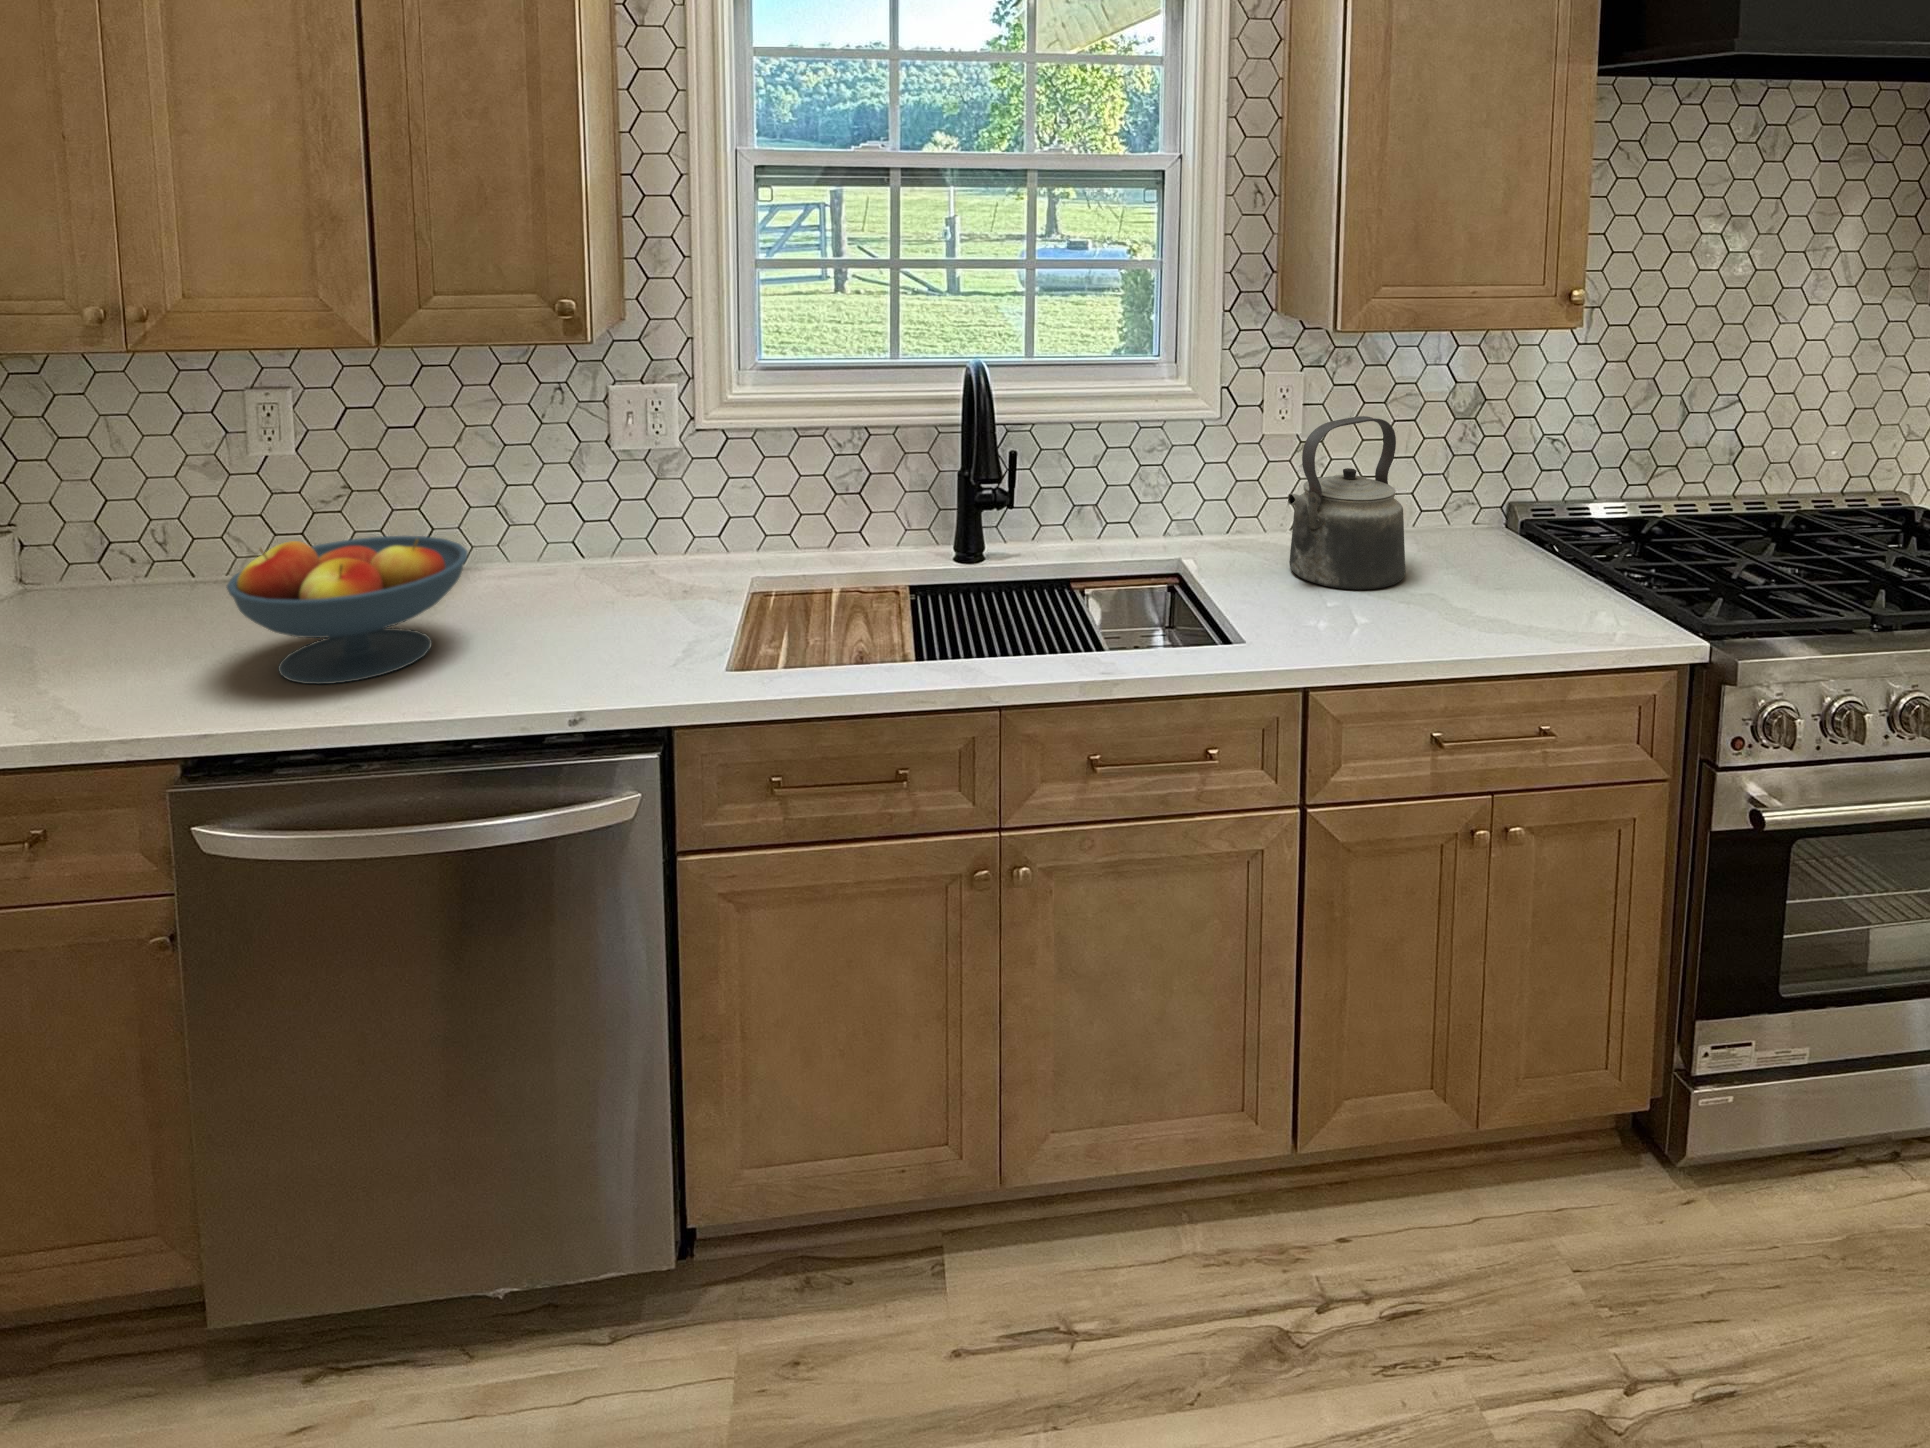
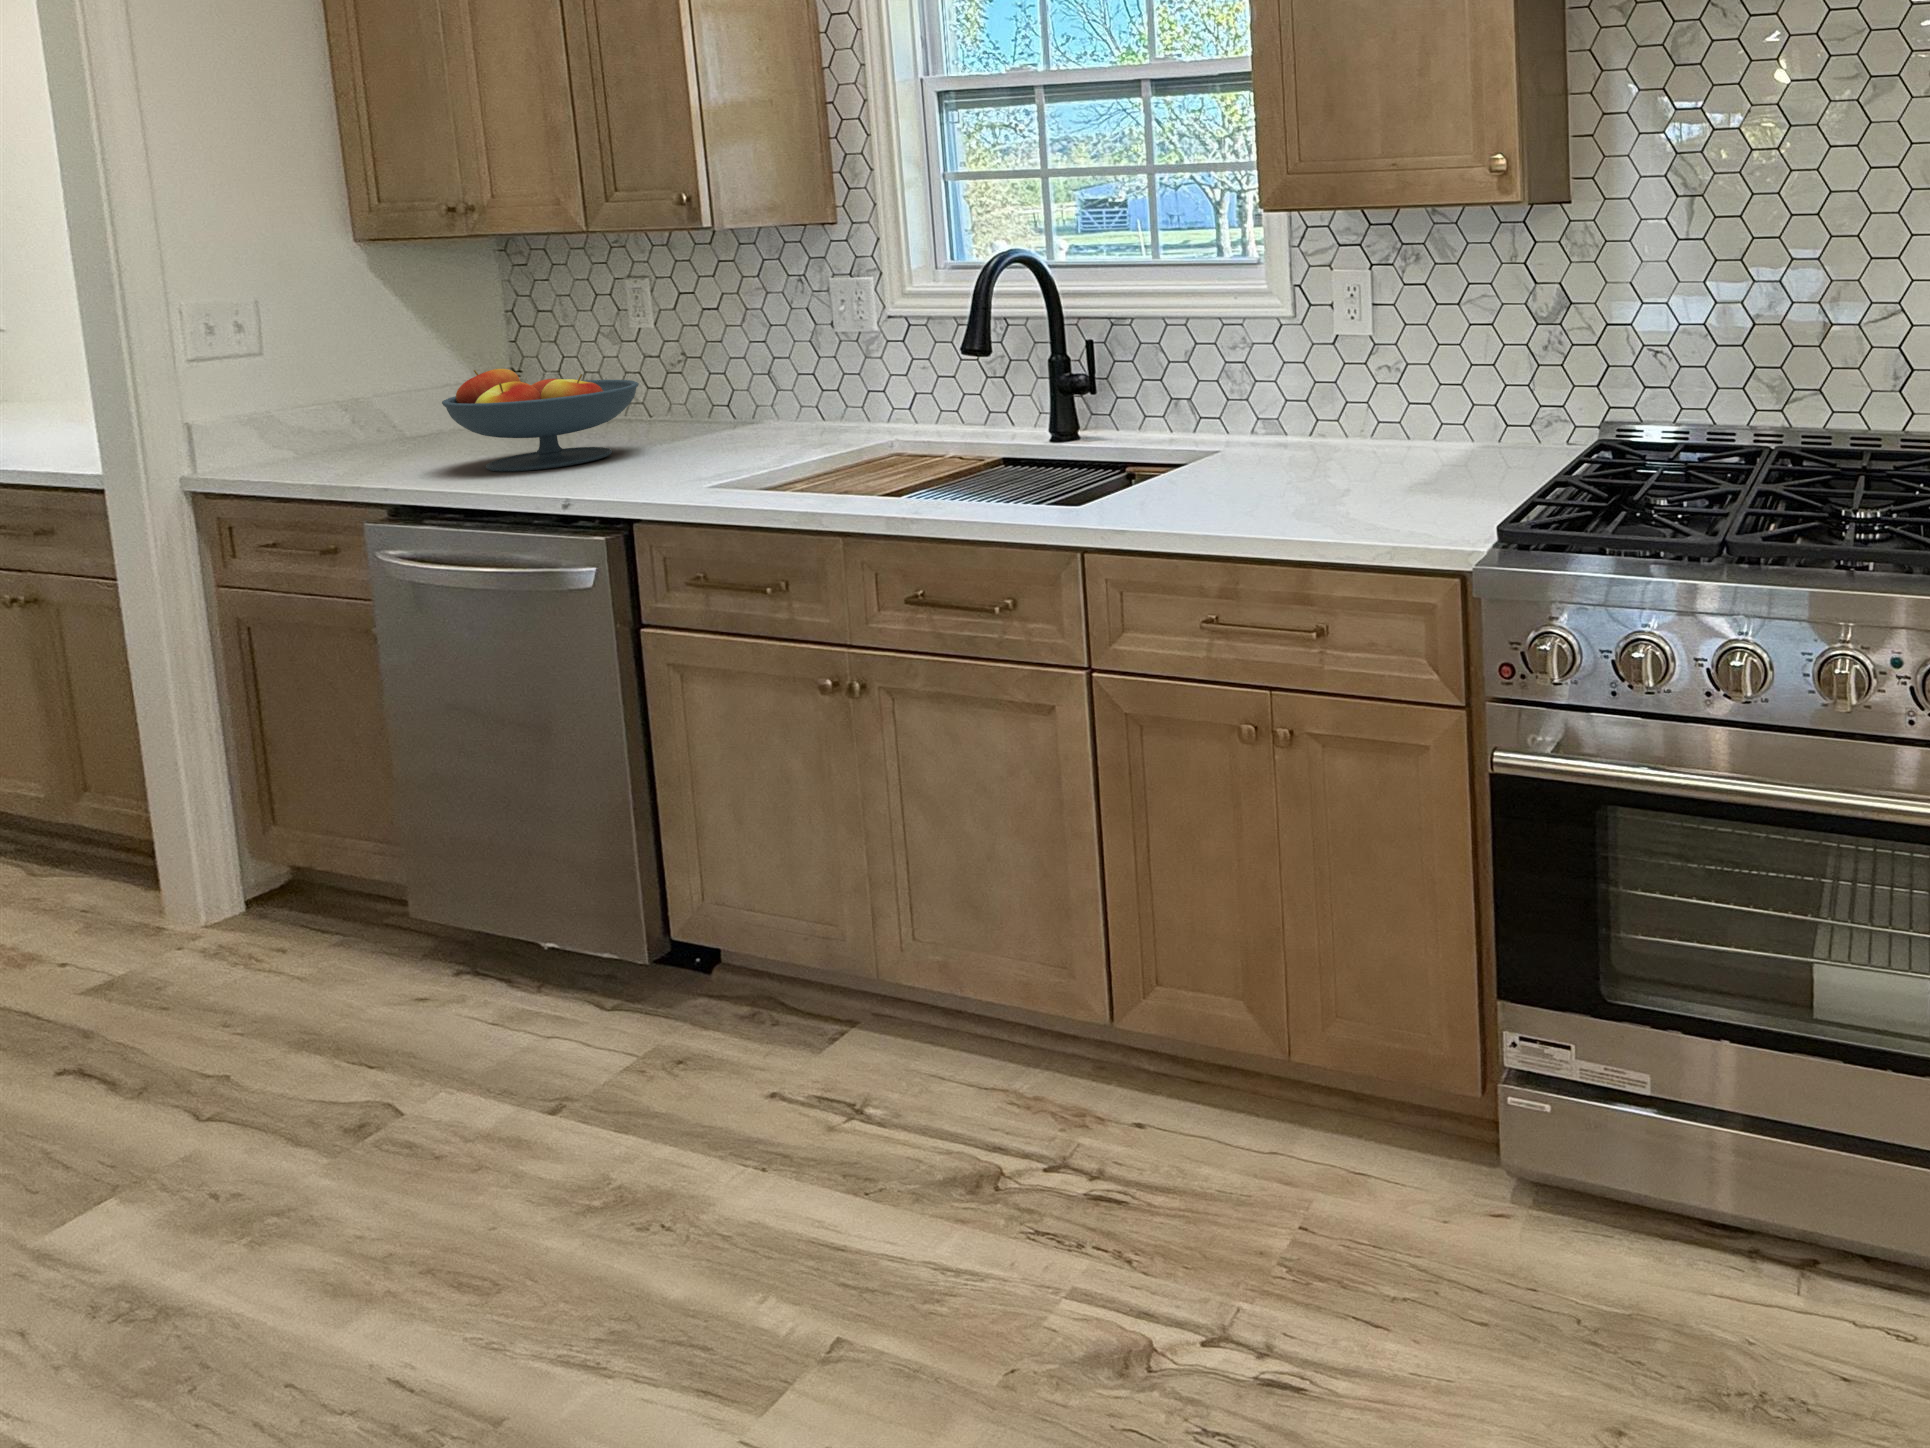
kettle: present [1288,416,1405,590] -> none [1236,308,1395,485]

